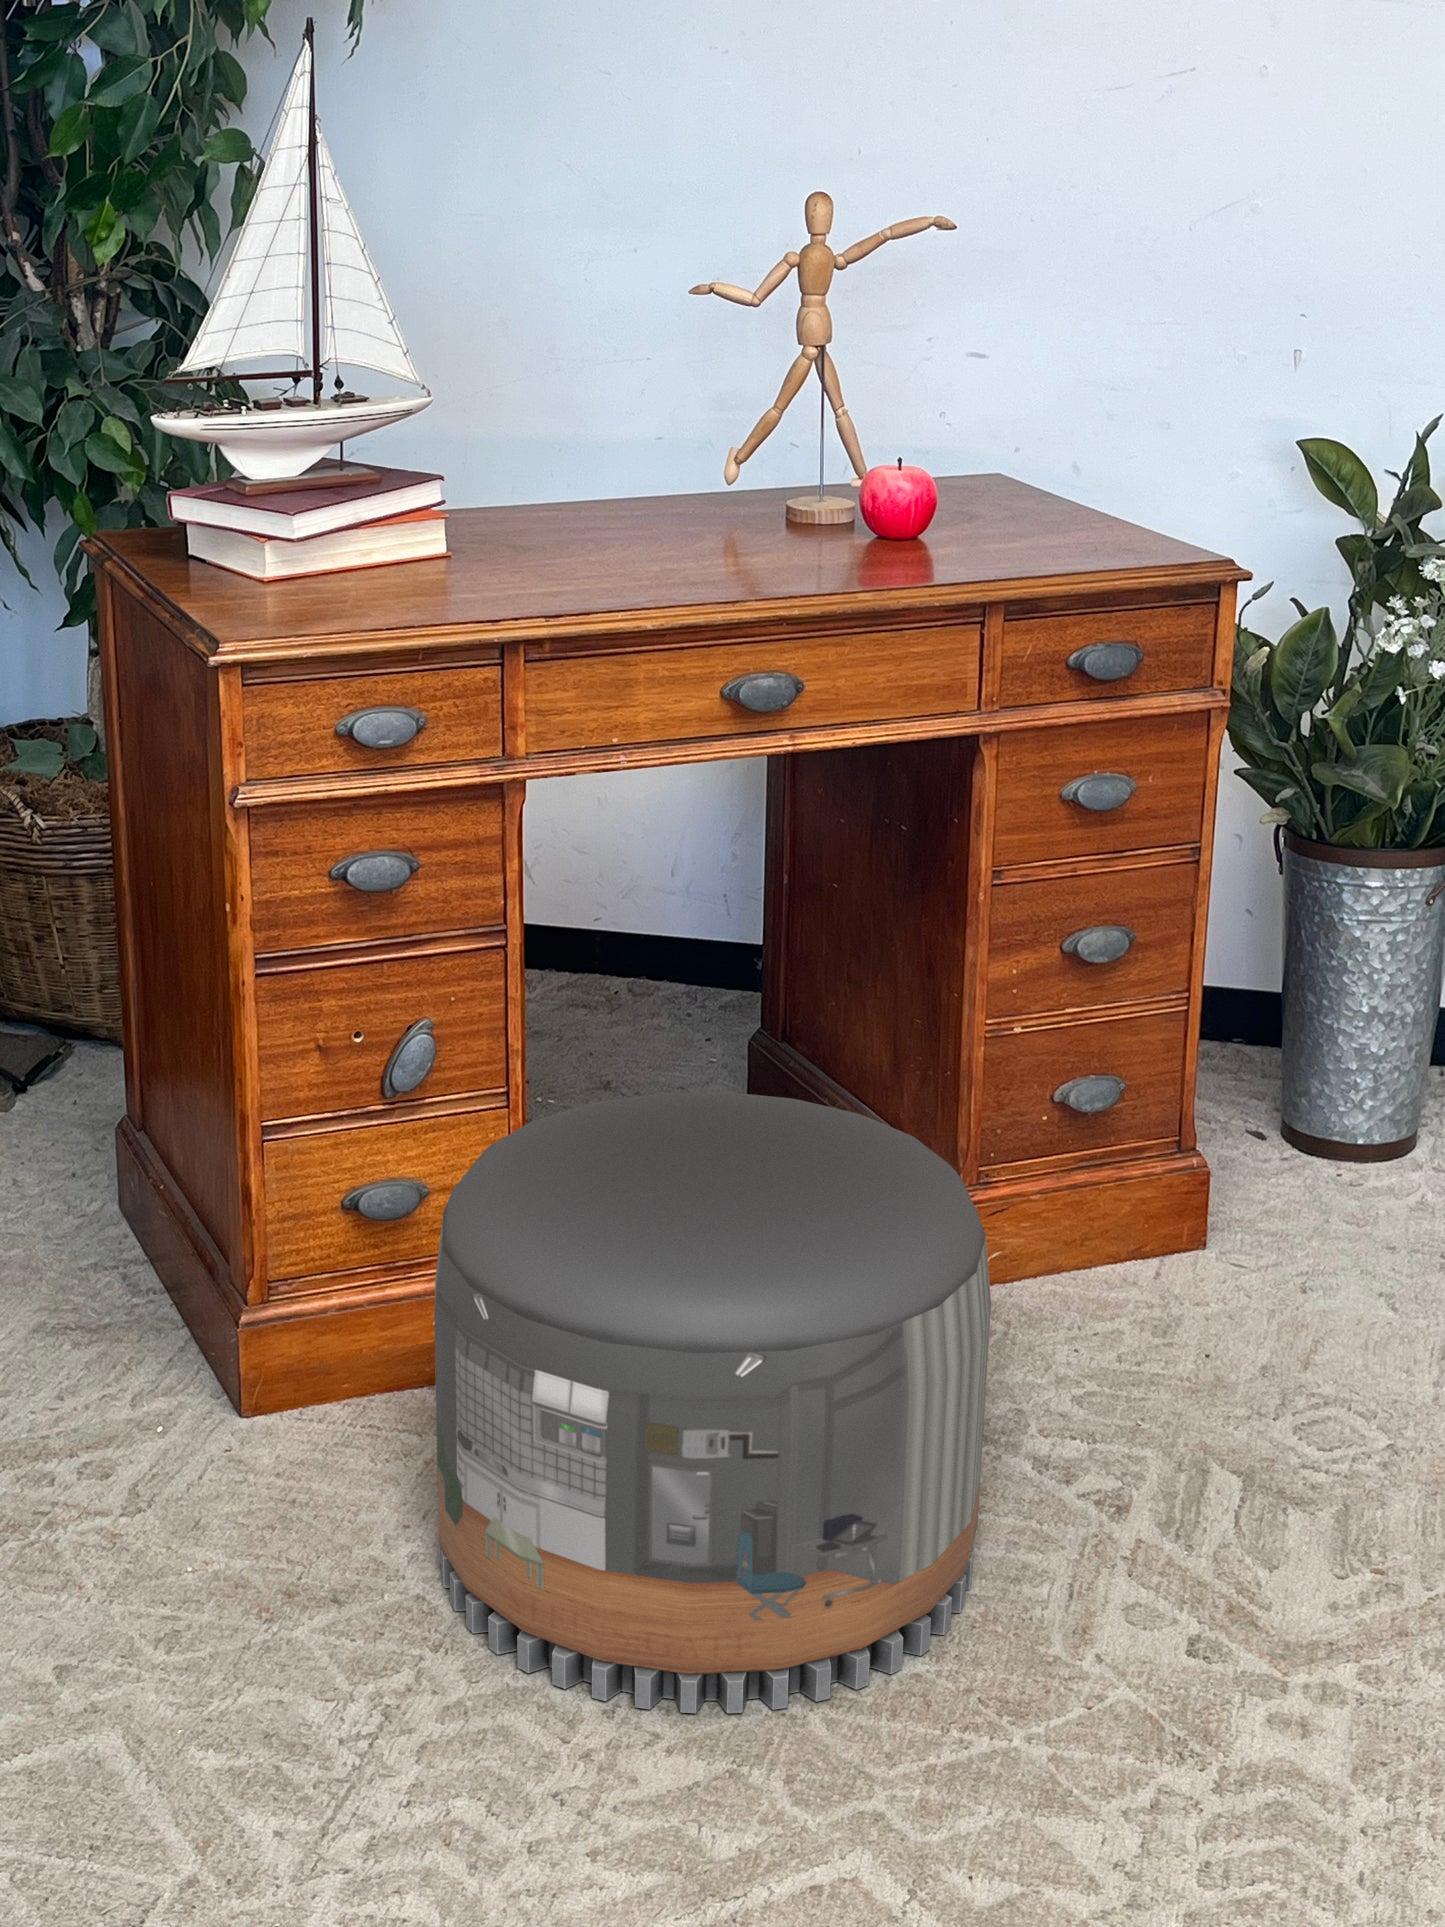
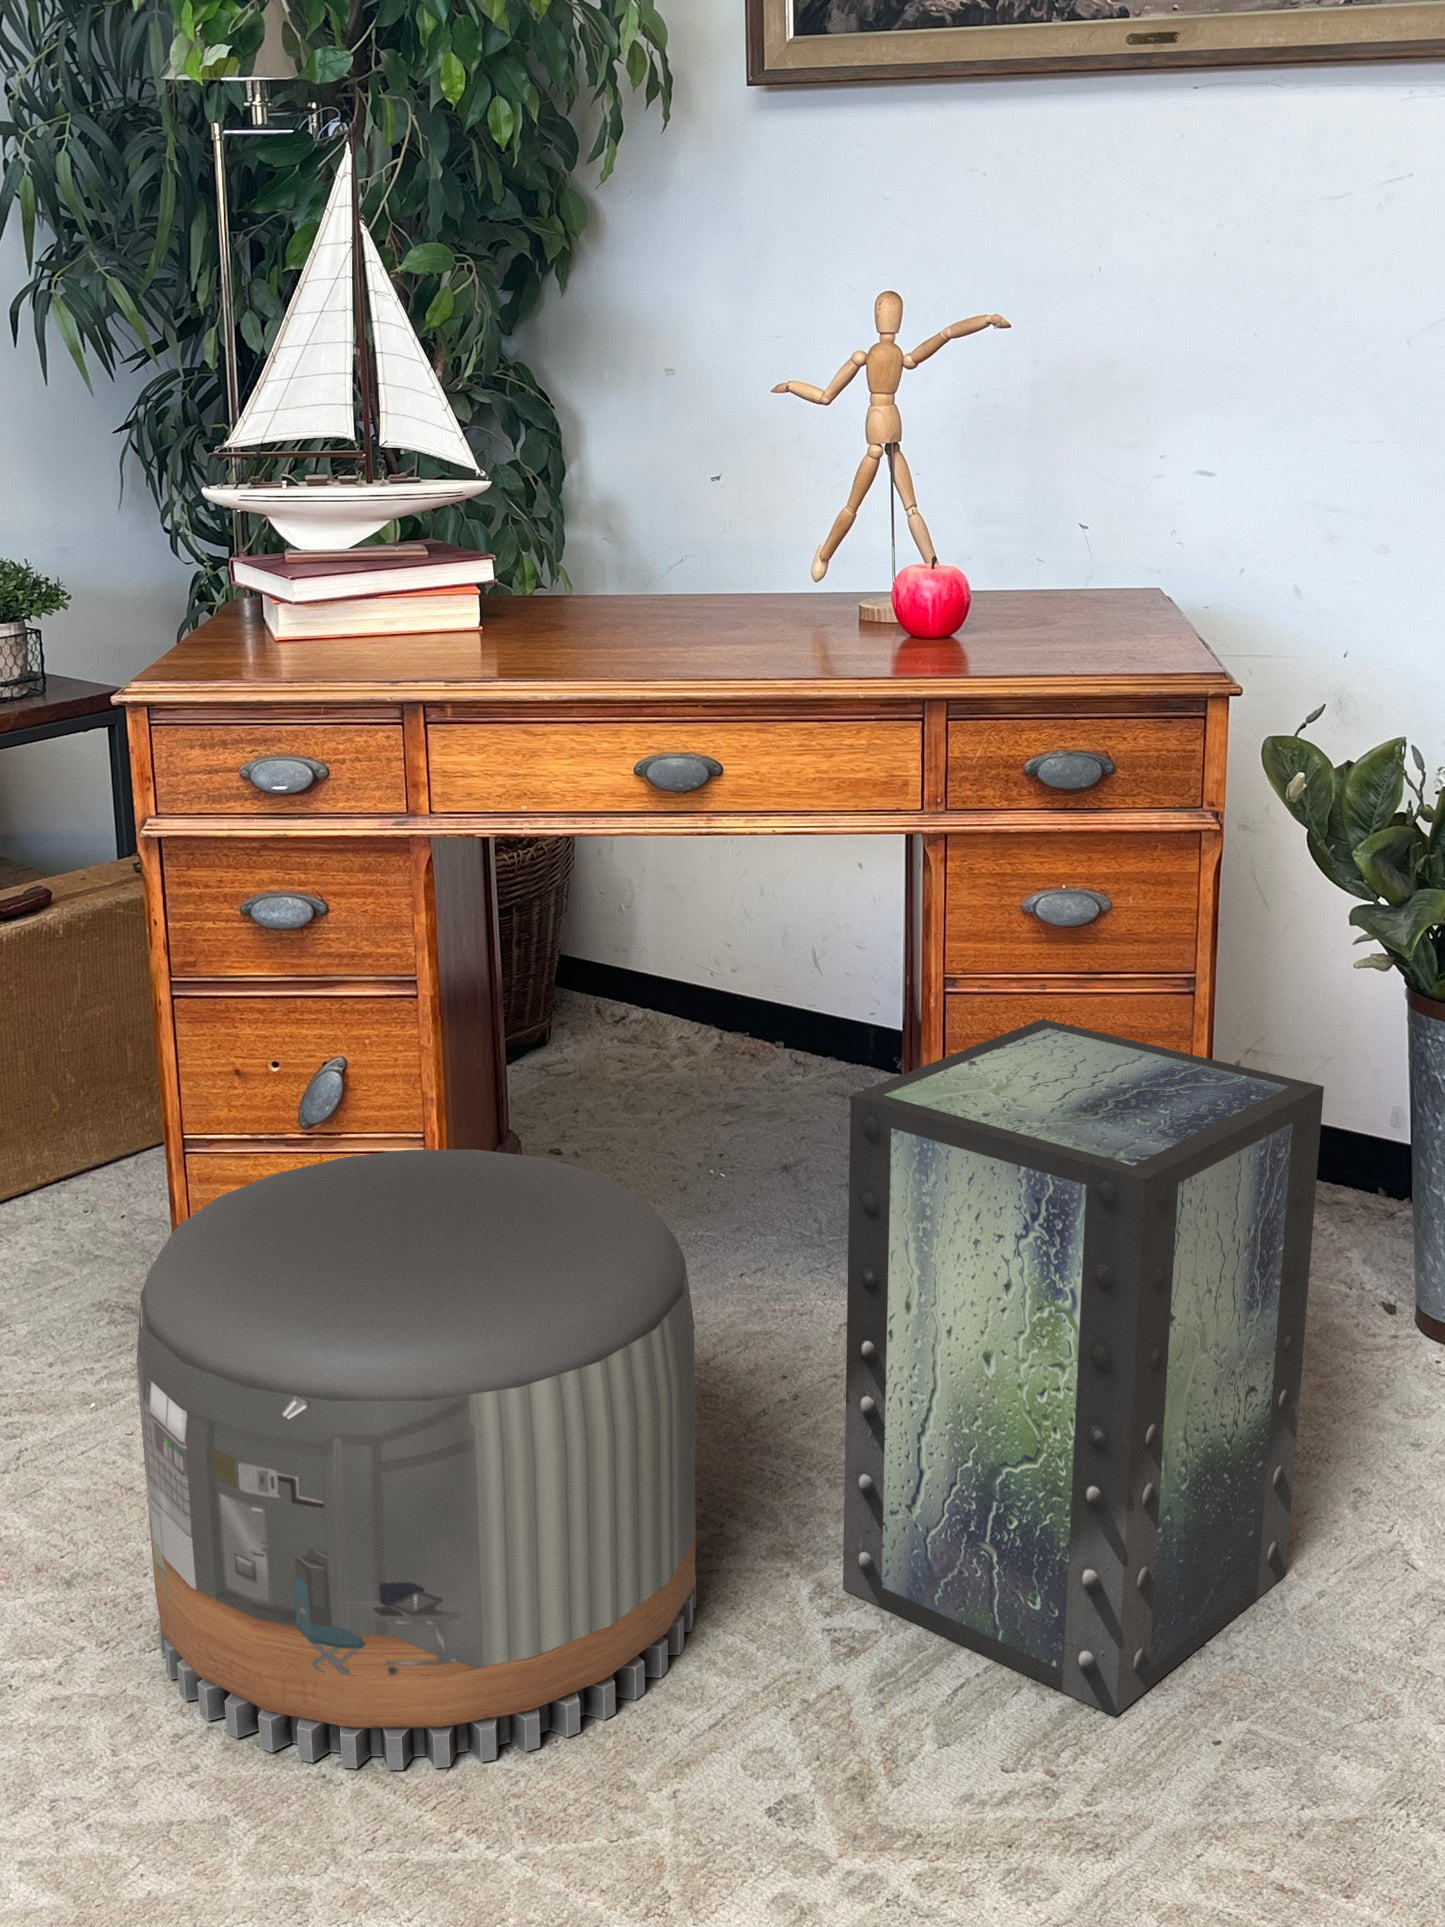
storage box: none [1052,902,1433,1512] -> present [843,1019,1324,1716]

